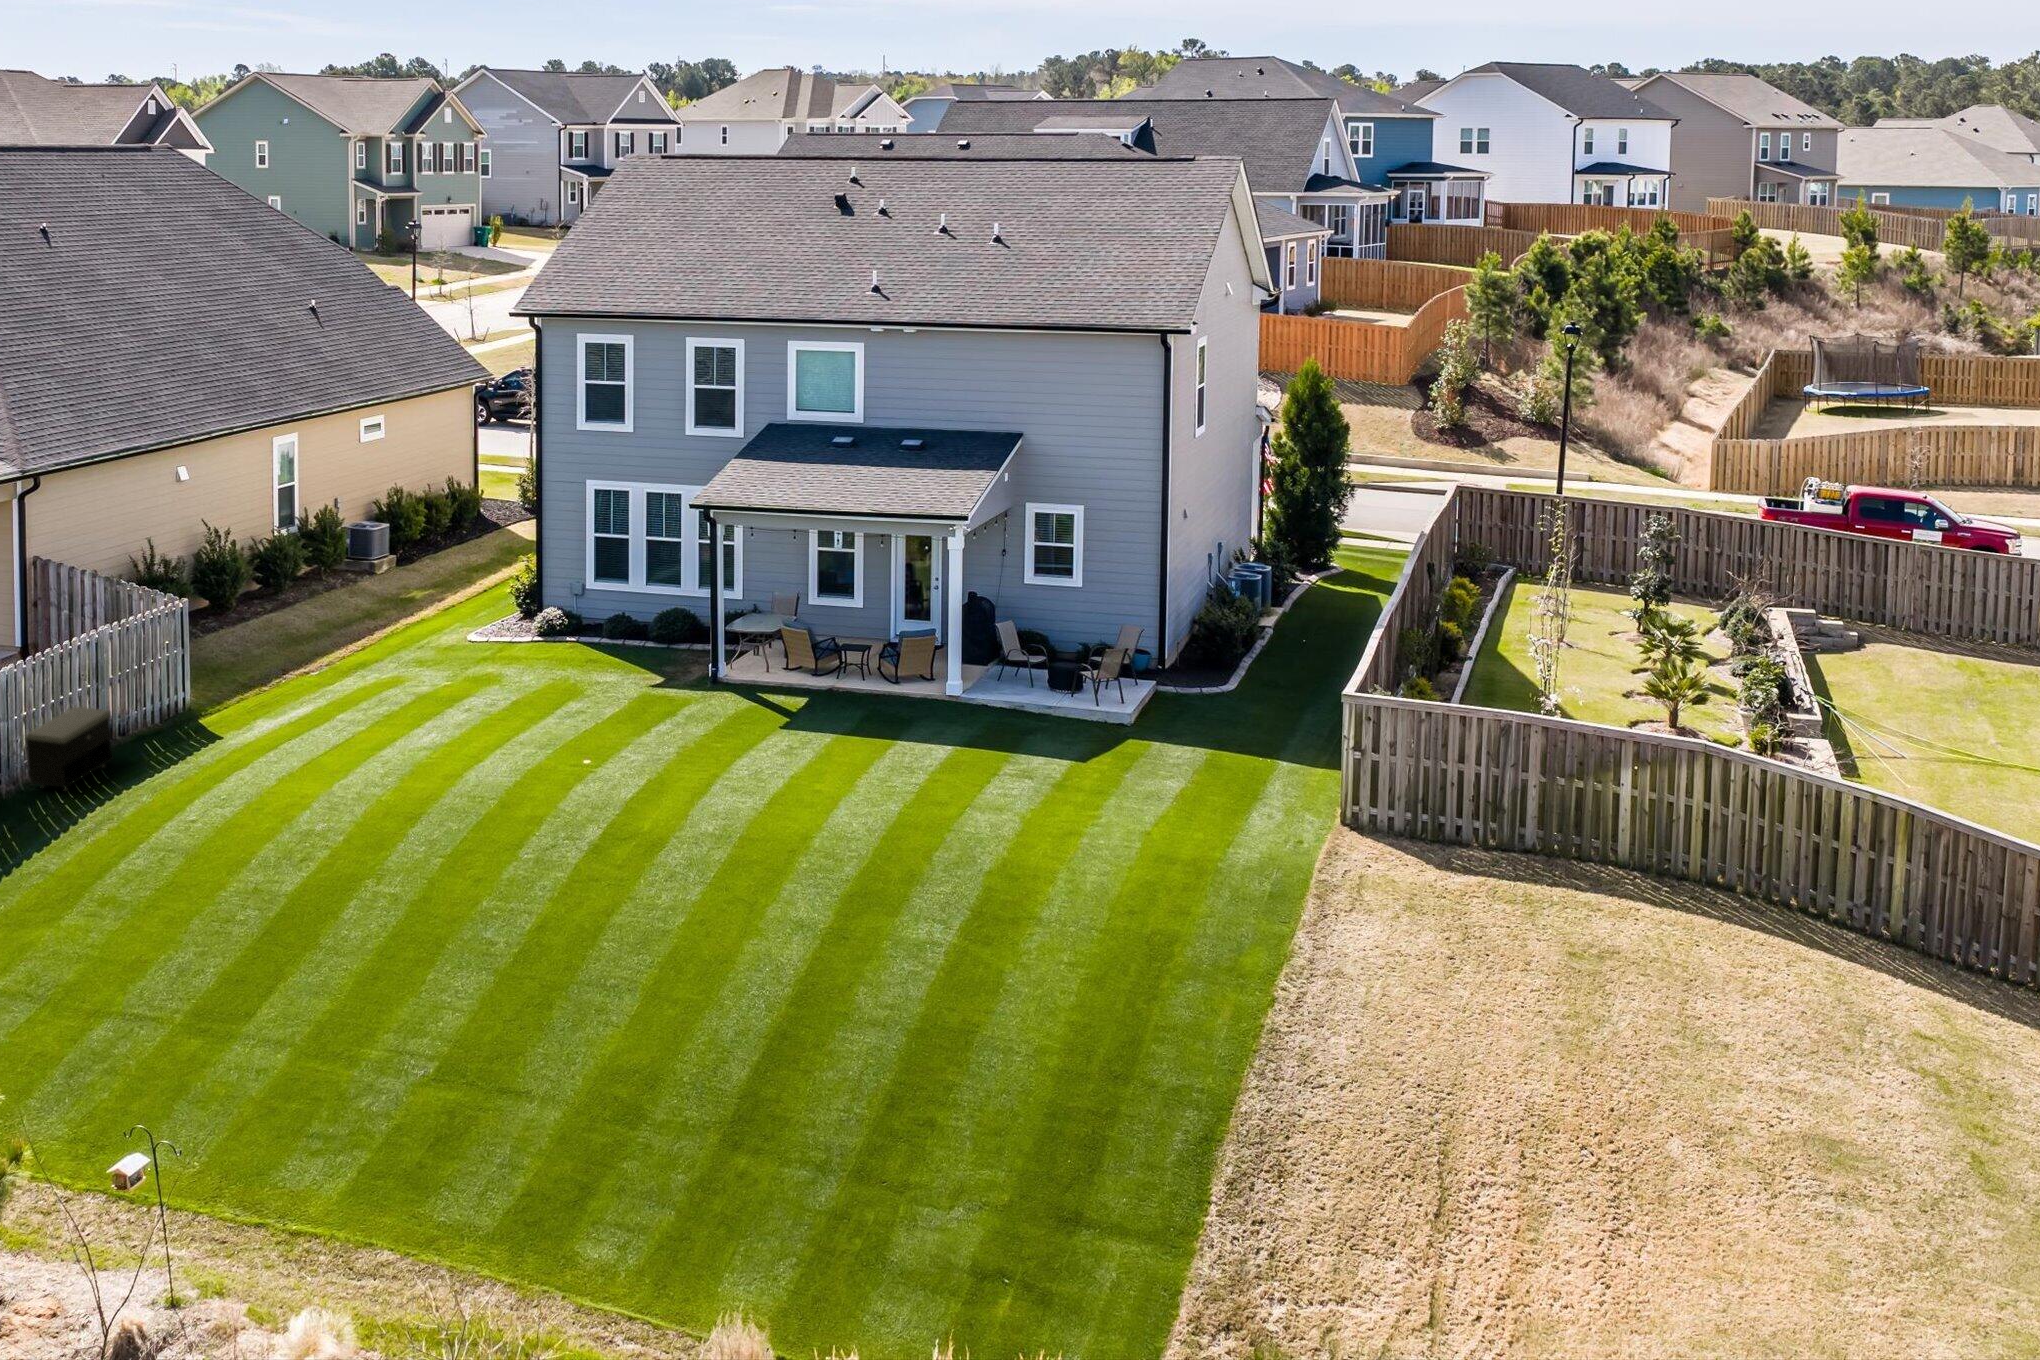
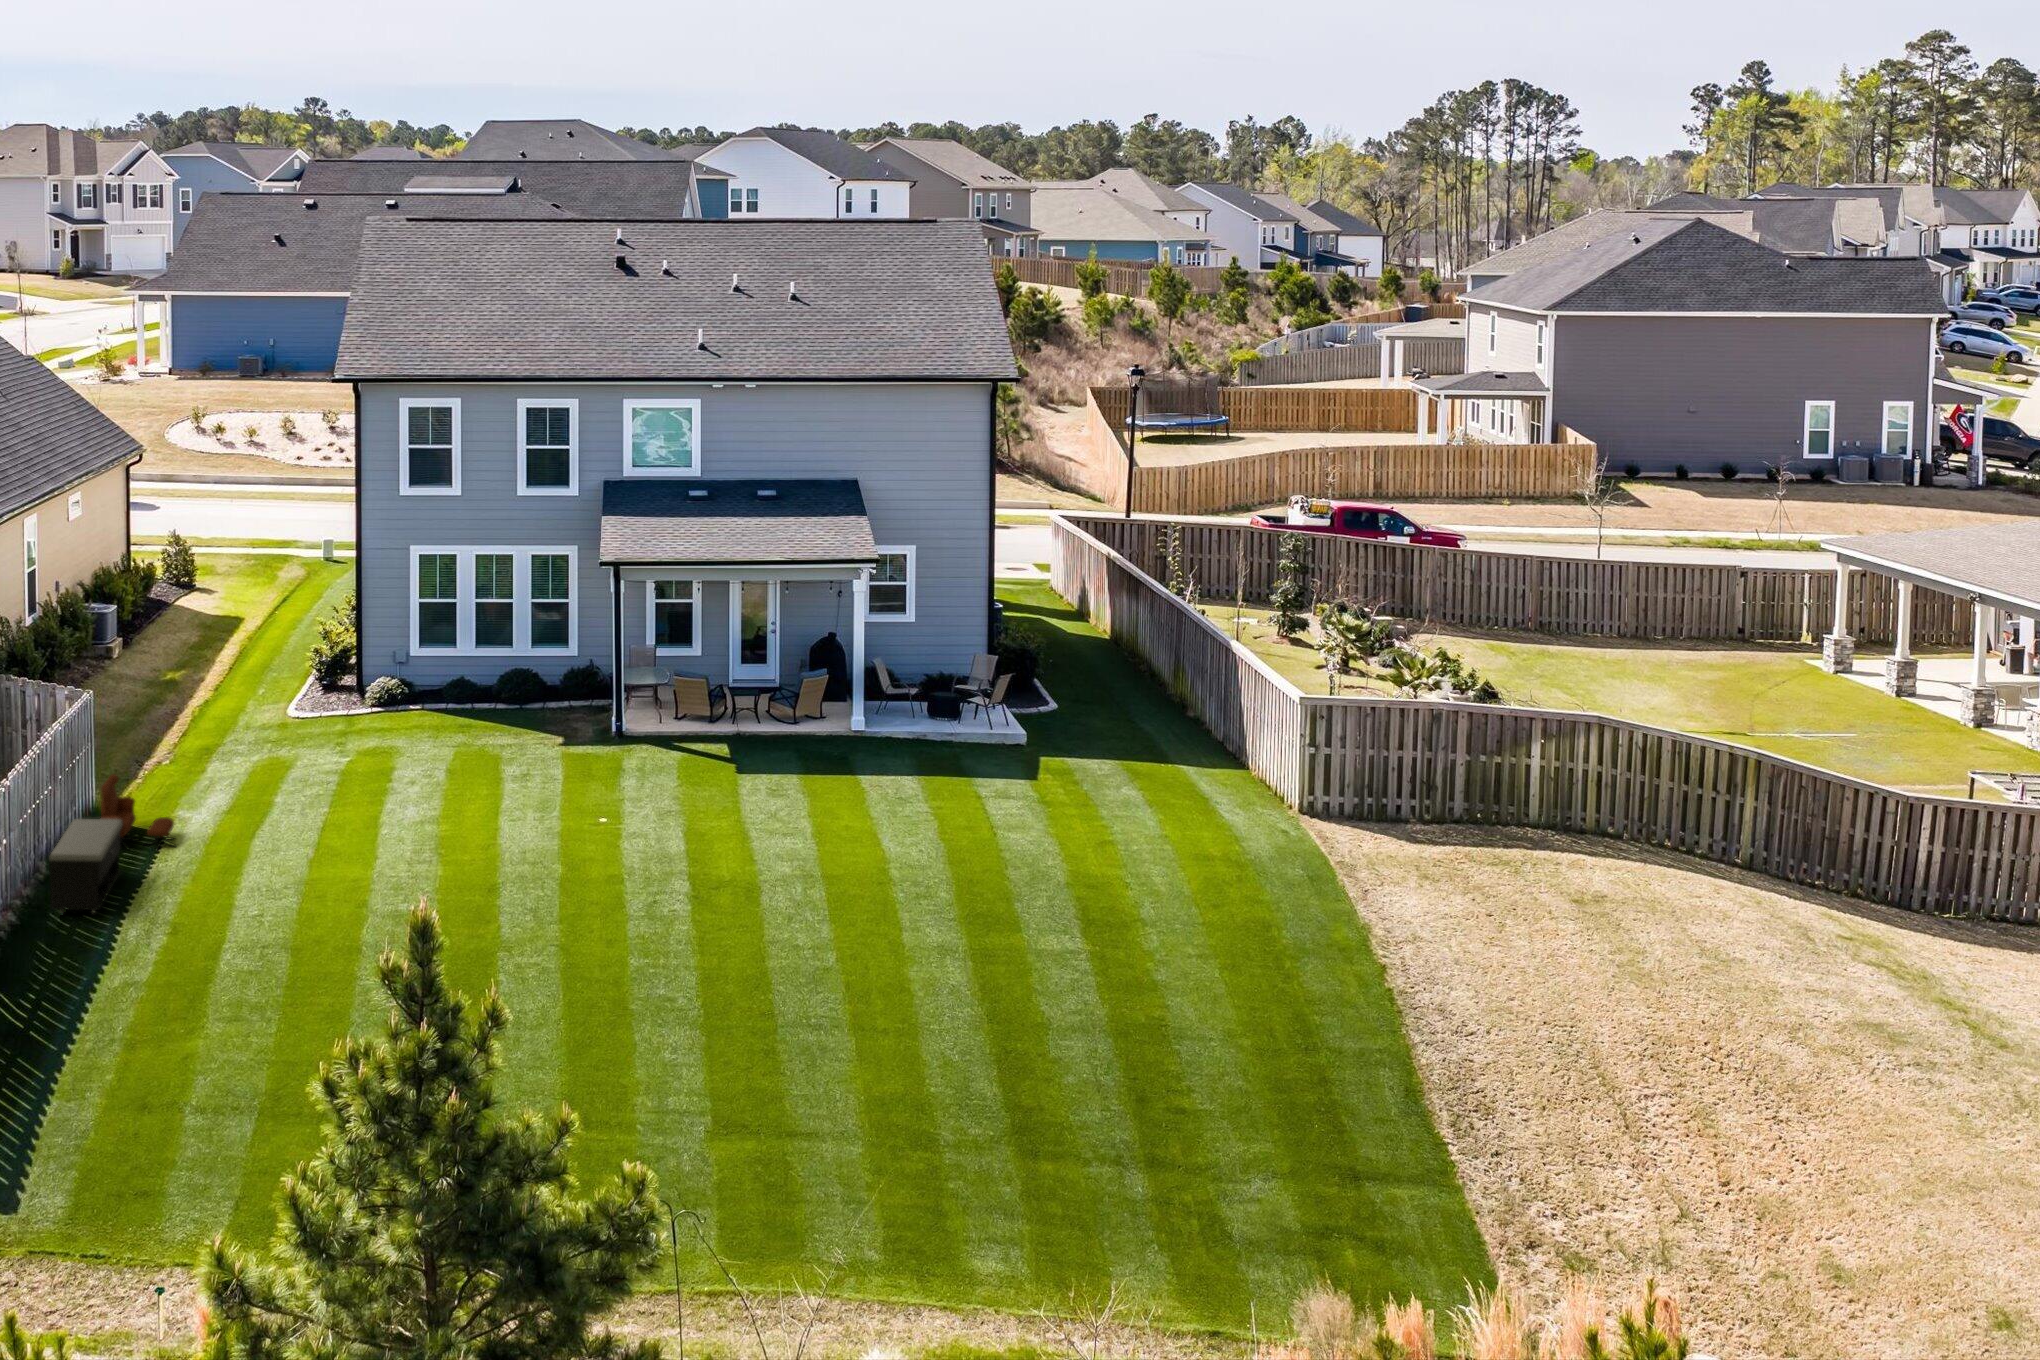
lounge chair: none [117,671,190,745] -> present [101,774,175,850]

